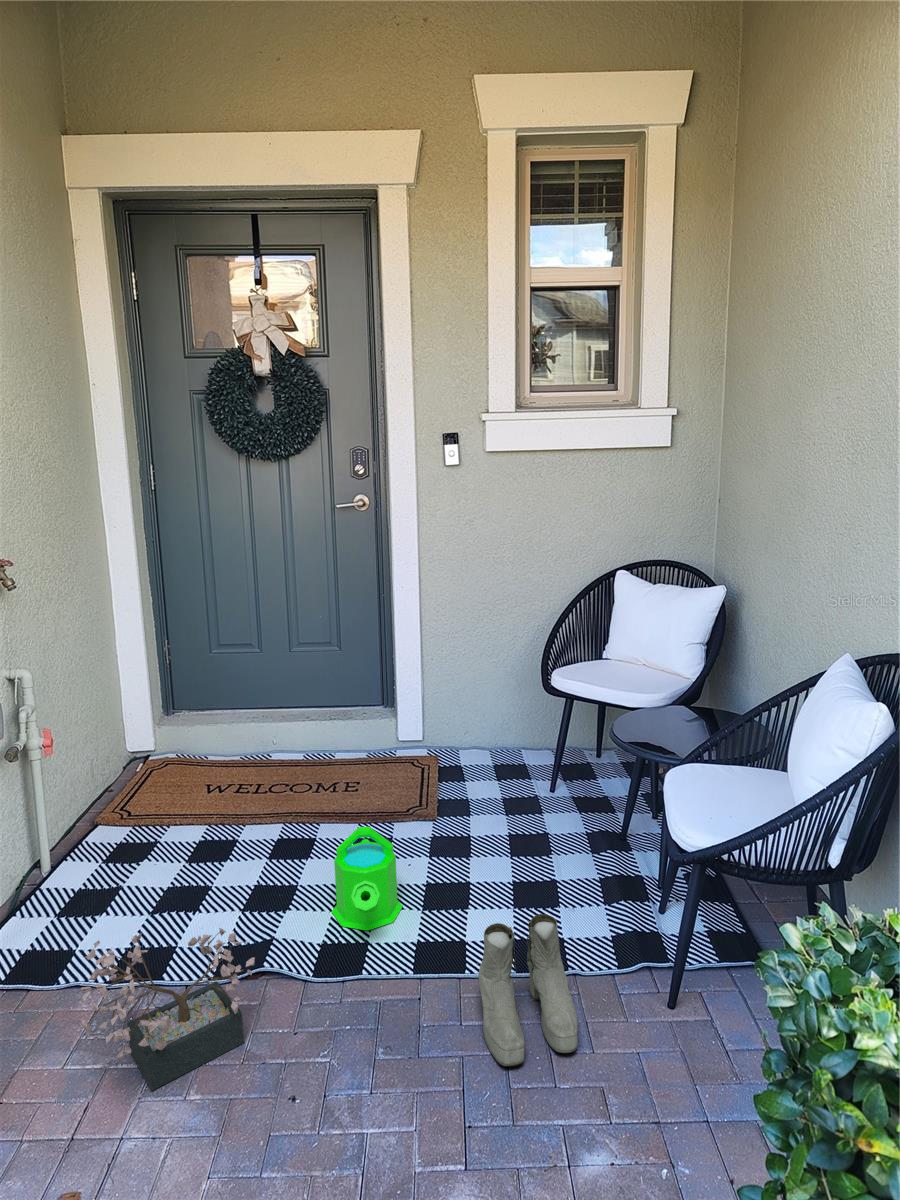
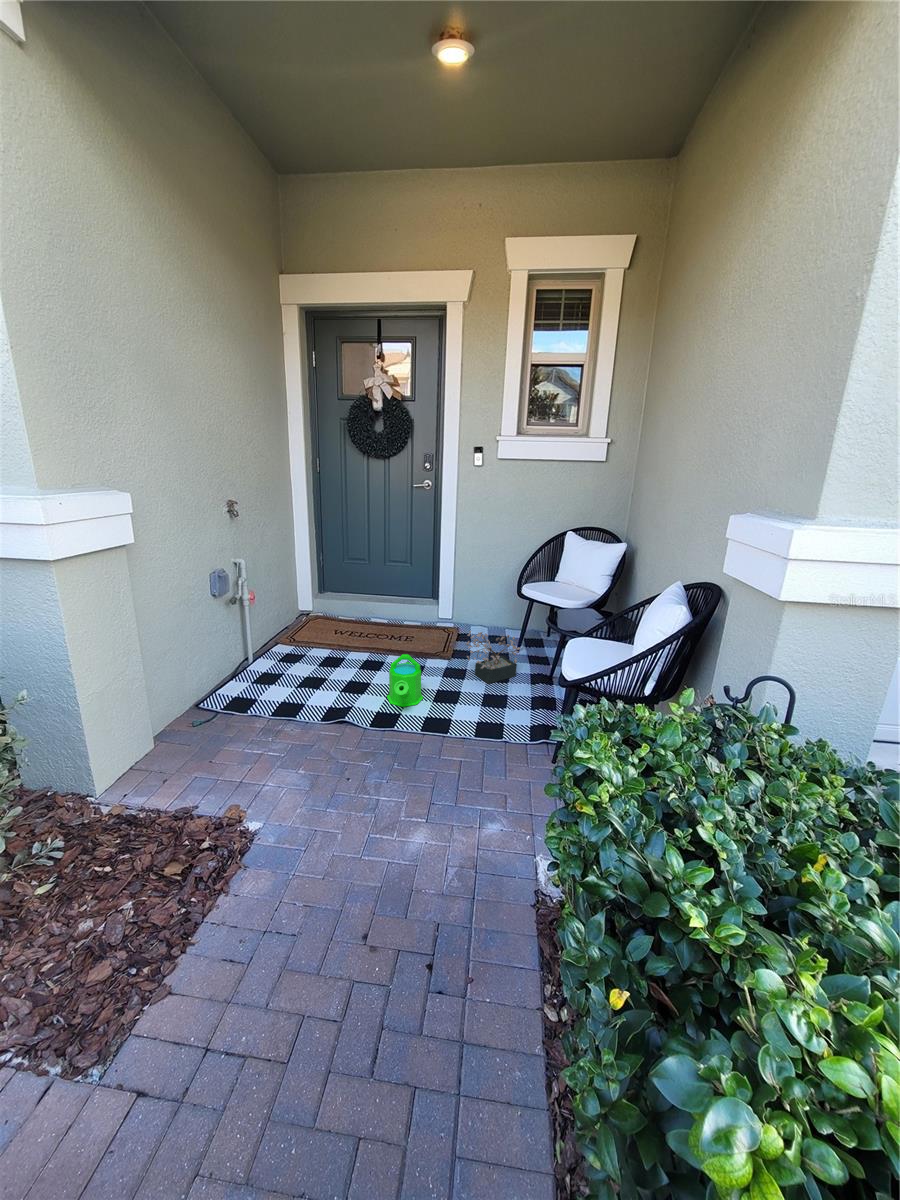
boots: present [479,914,578,1067] -> none [451,704,500,776]
decorative plant: present [81,928,255,1091] -> present [466,631,520,684]

